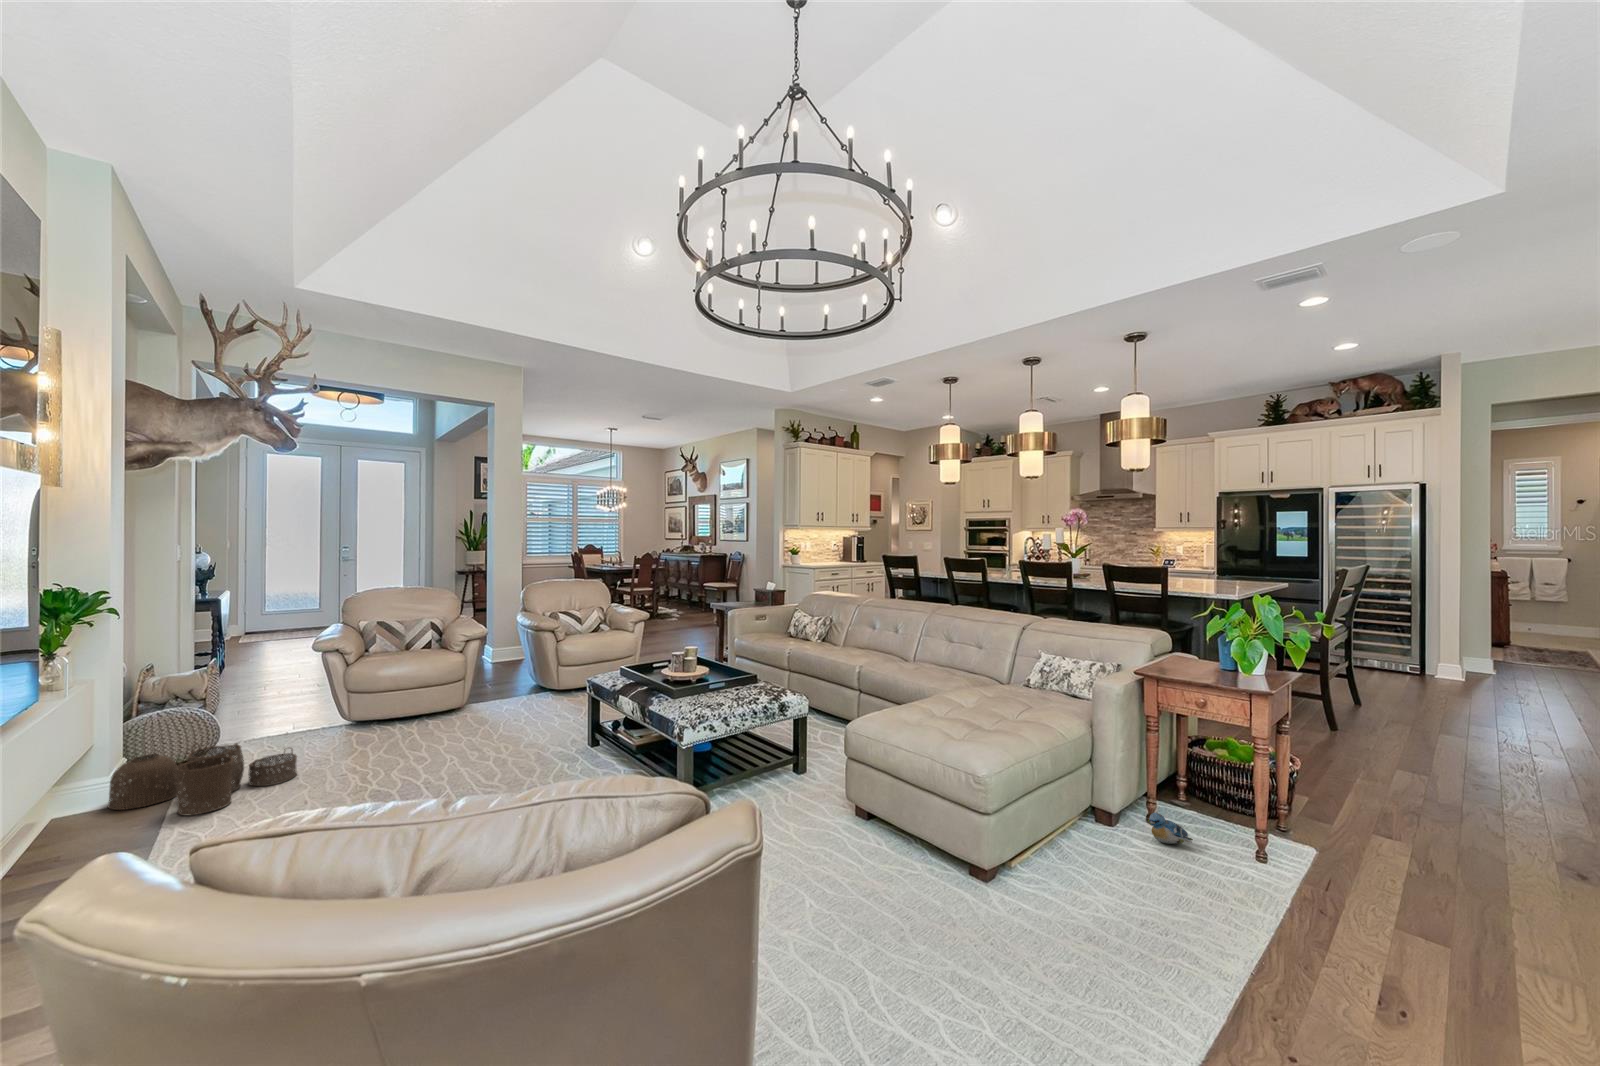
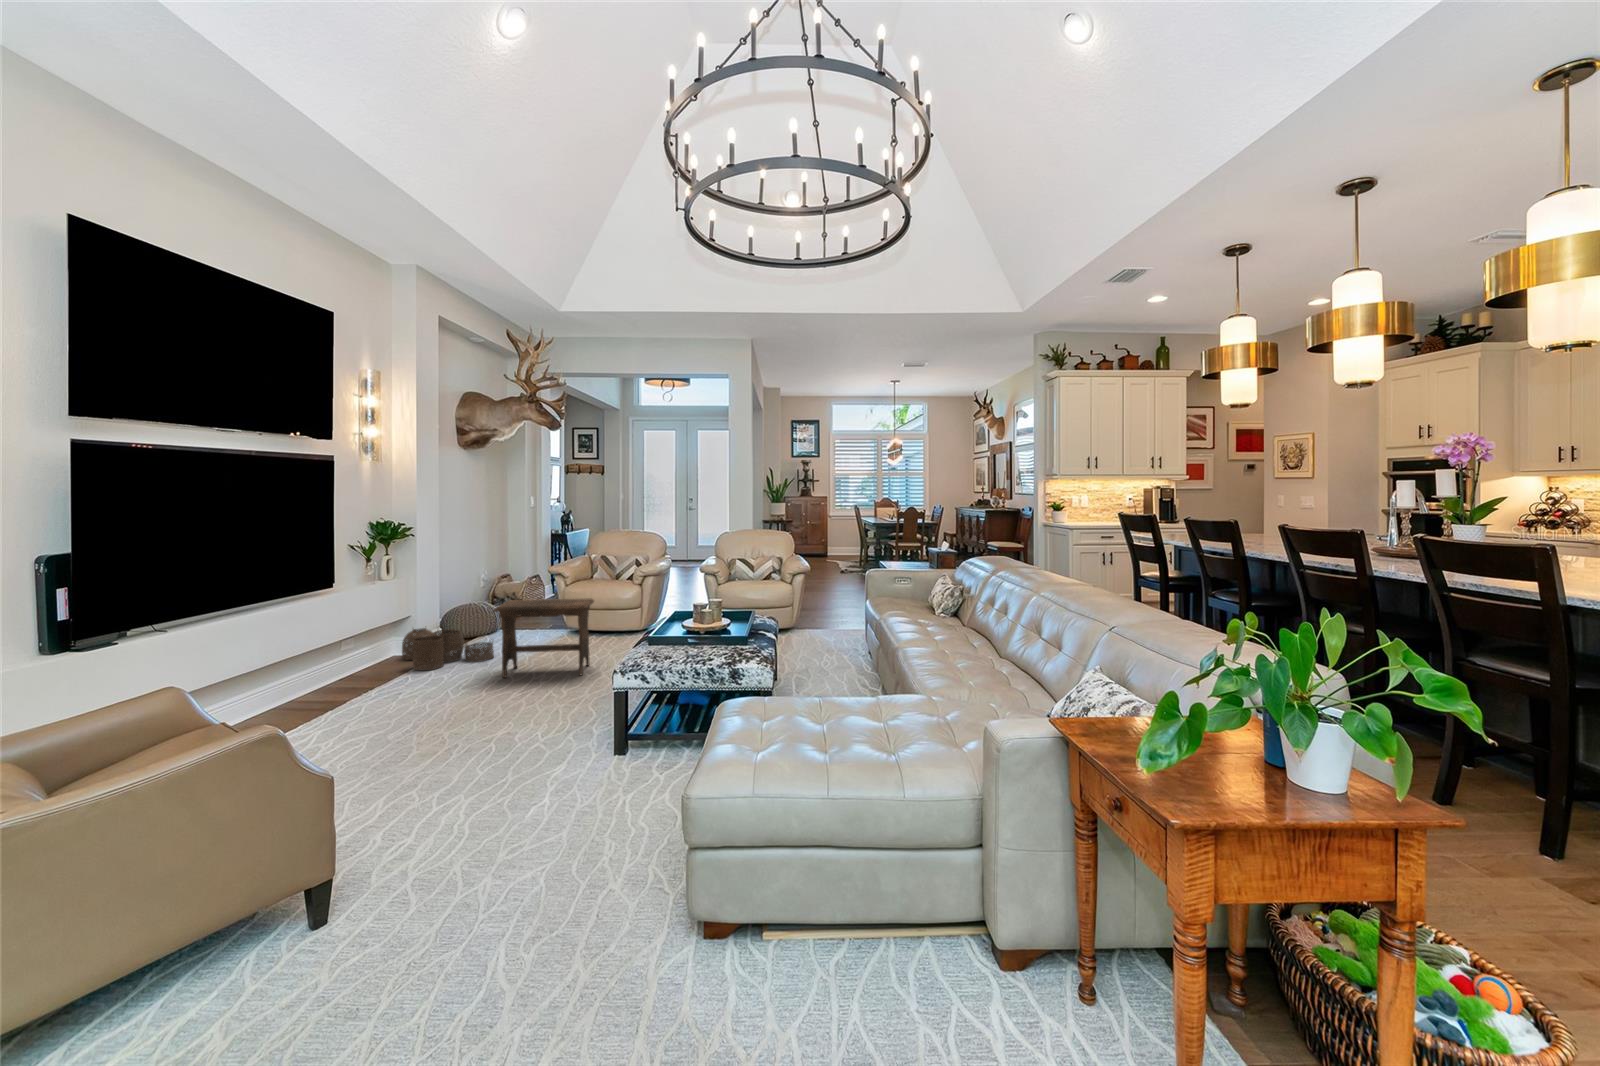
footstool: none [355,669,494,789] -> present [494,599,594,678]
plush toy: present [1148,813,1193,844] -> none [967,940,1030,1014]

